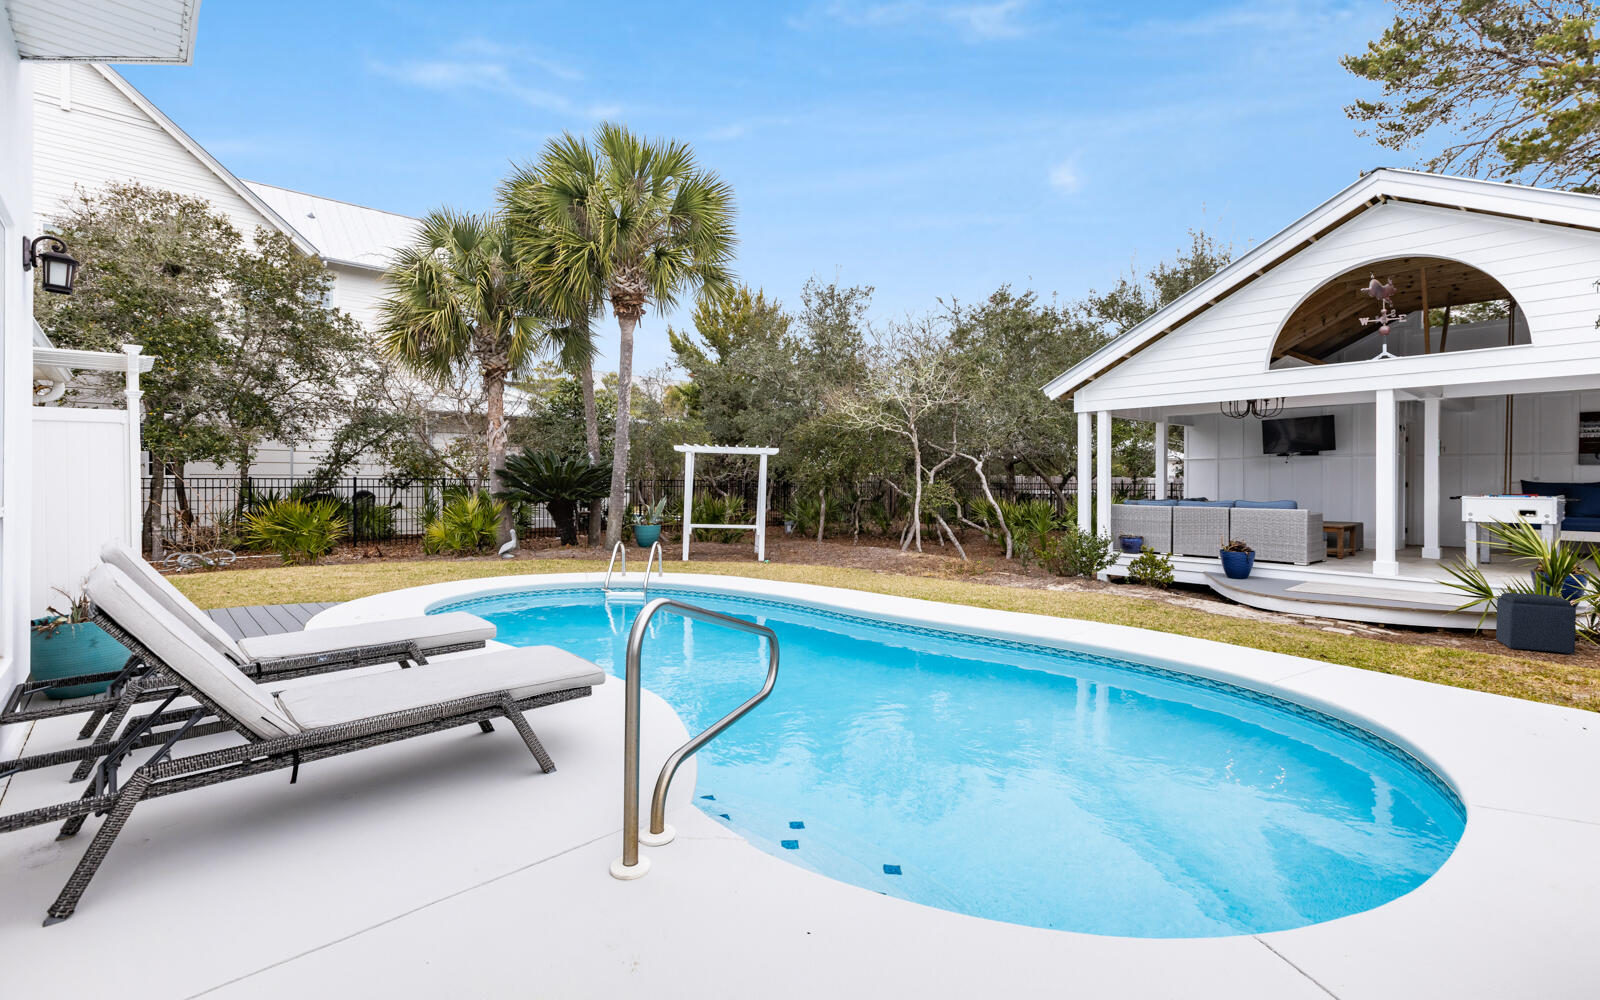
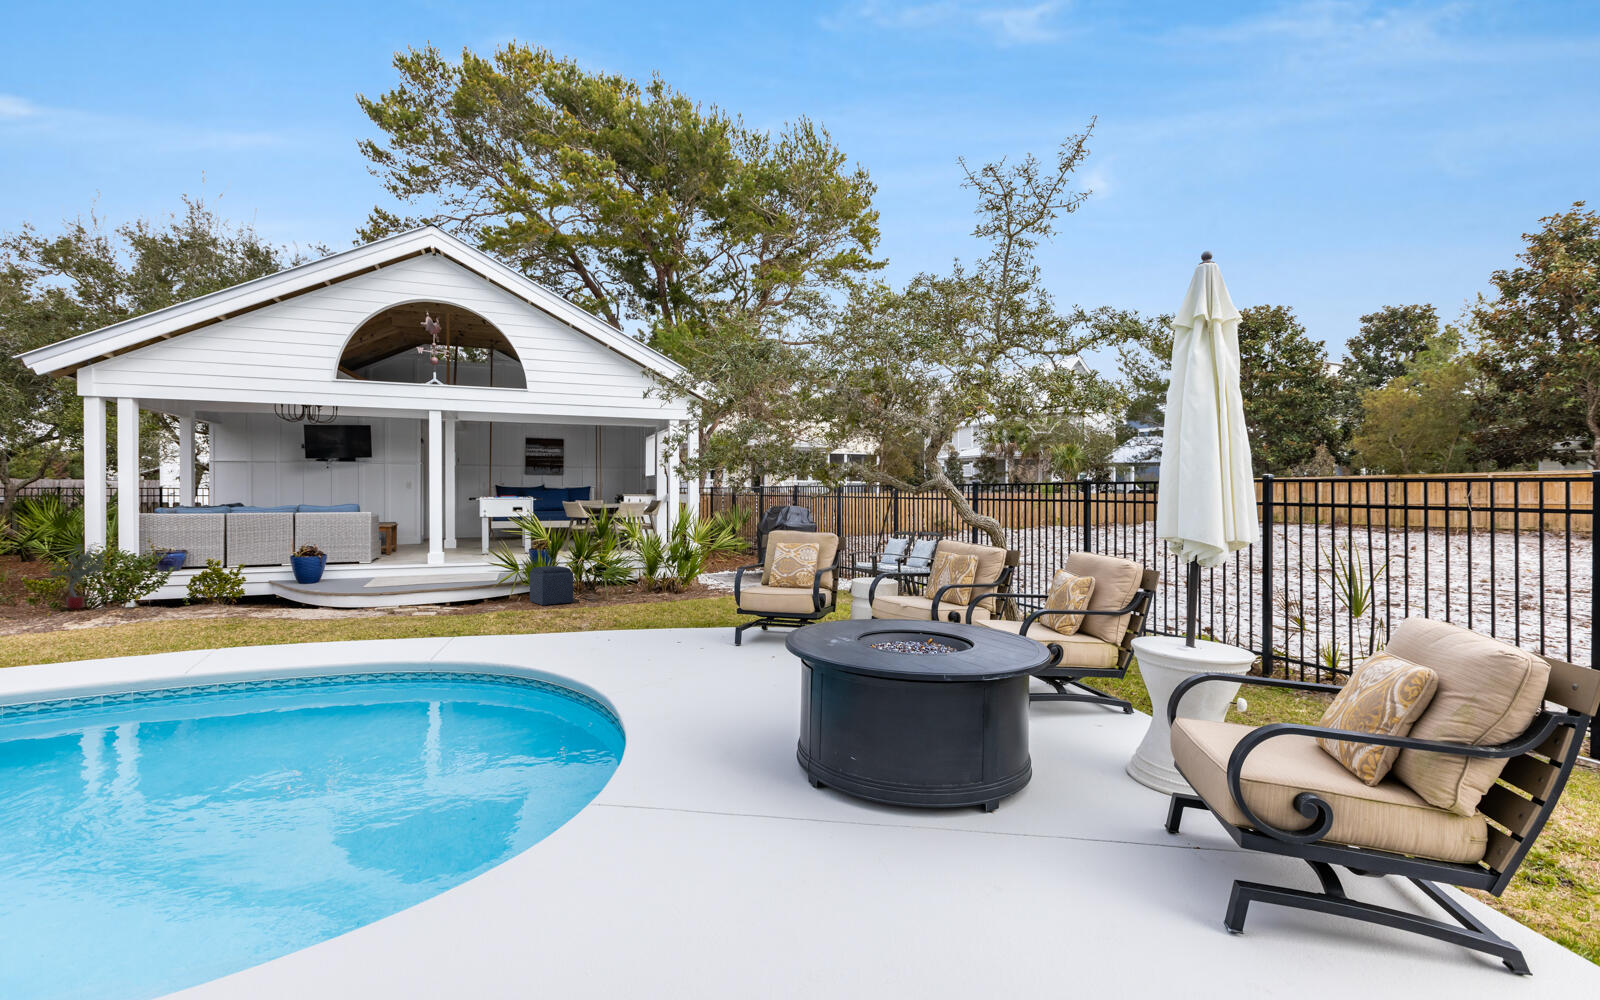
potted tree: none [1051,528,1083,577] -> present [49,544,107,609]

